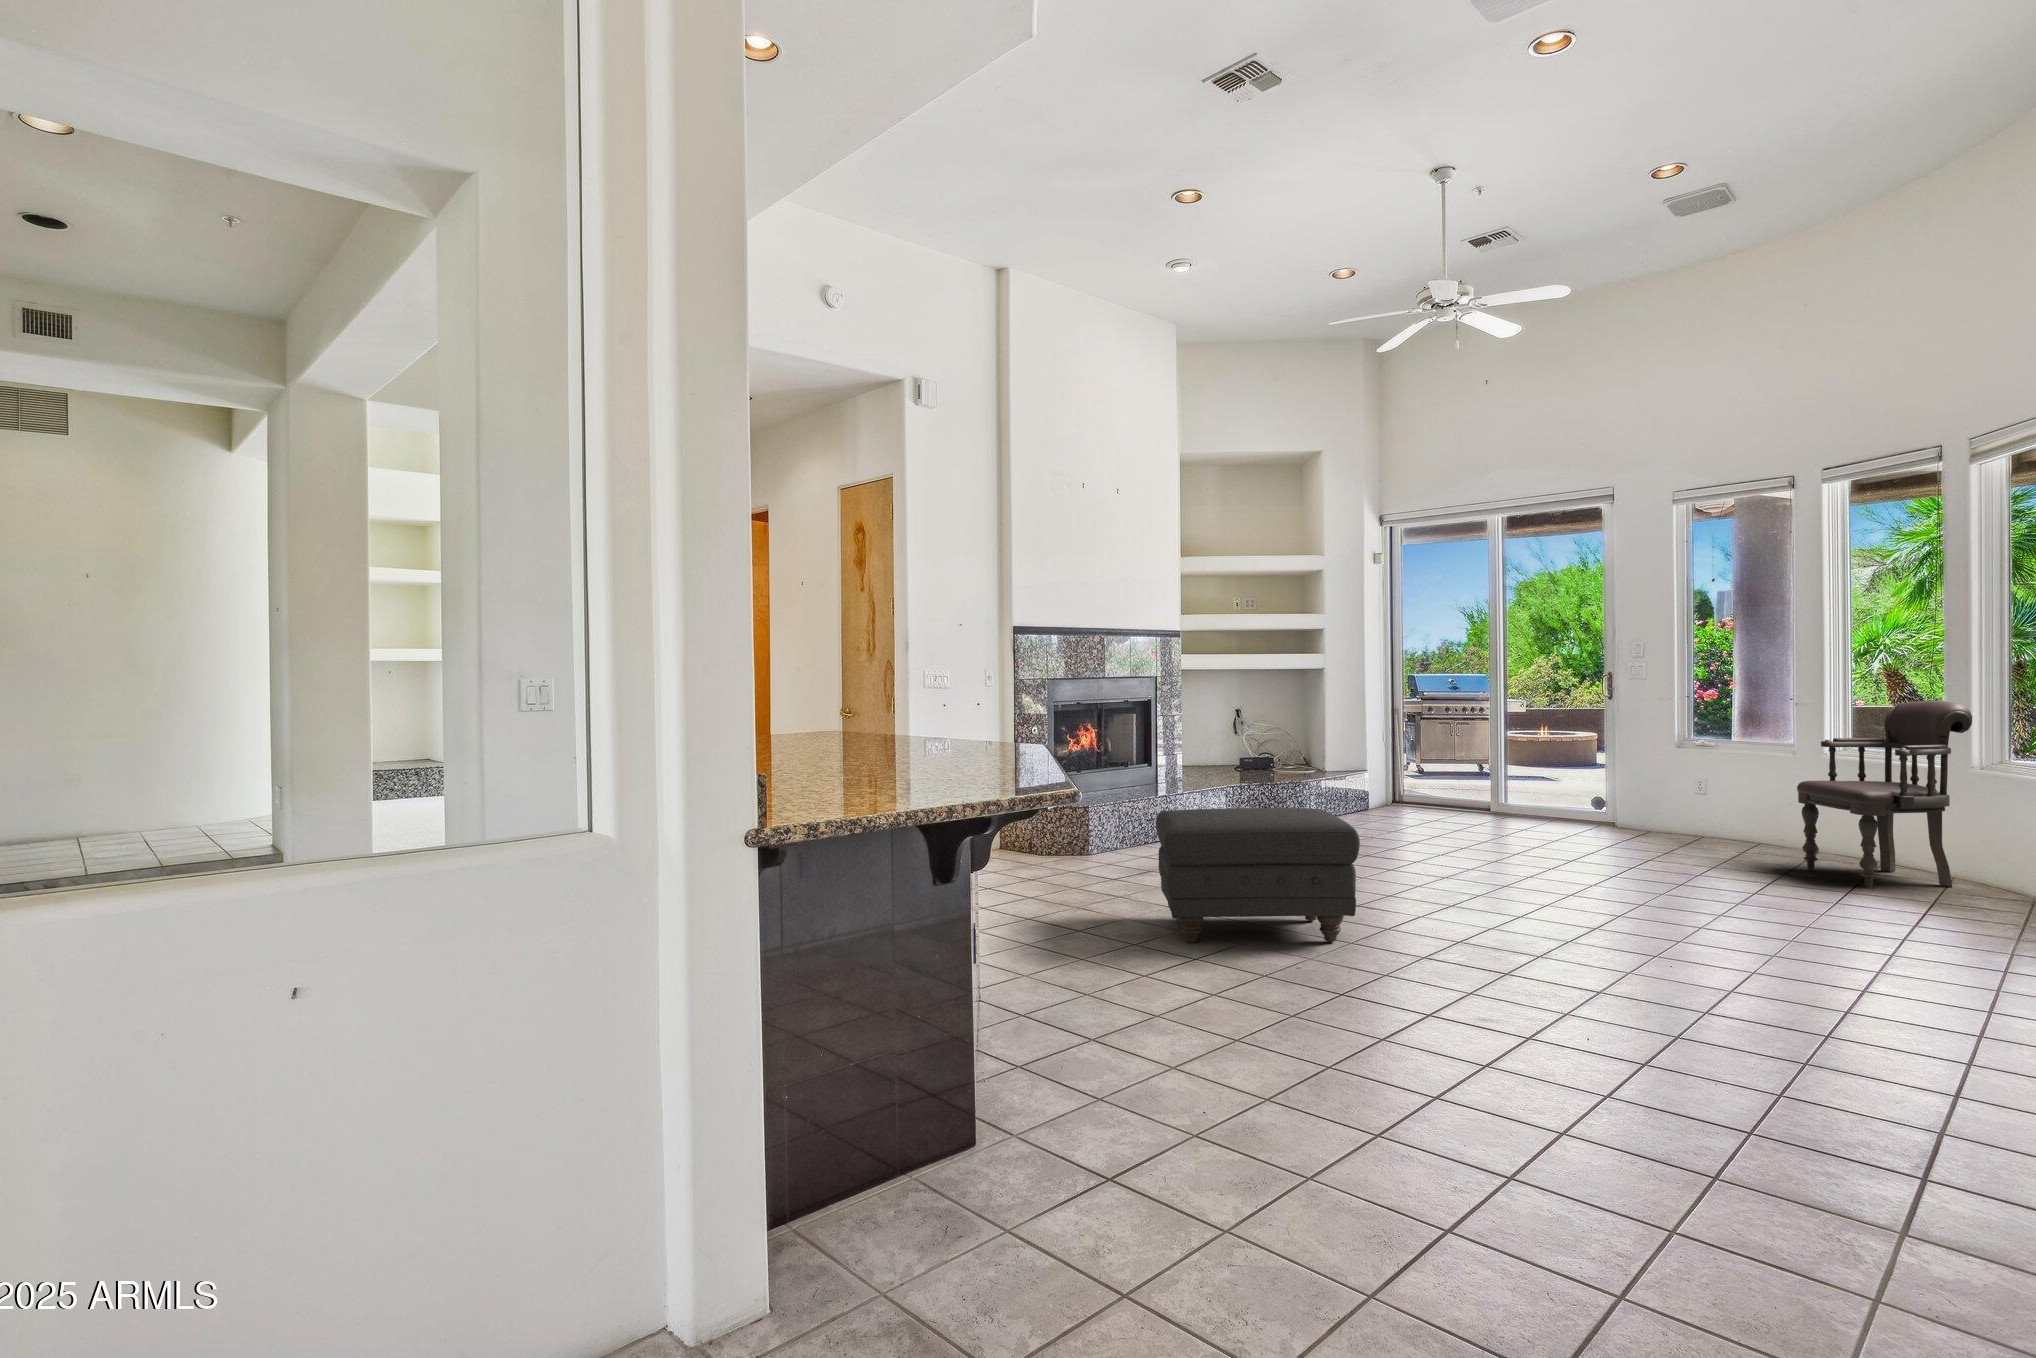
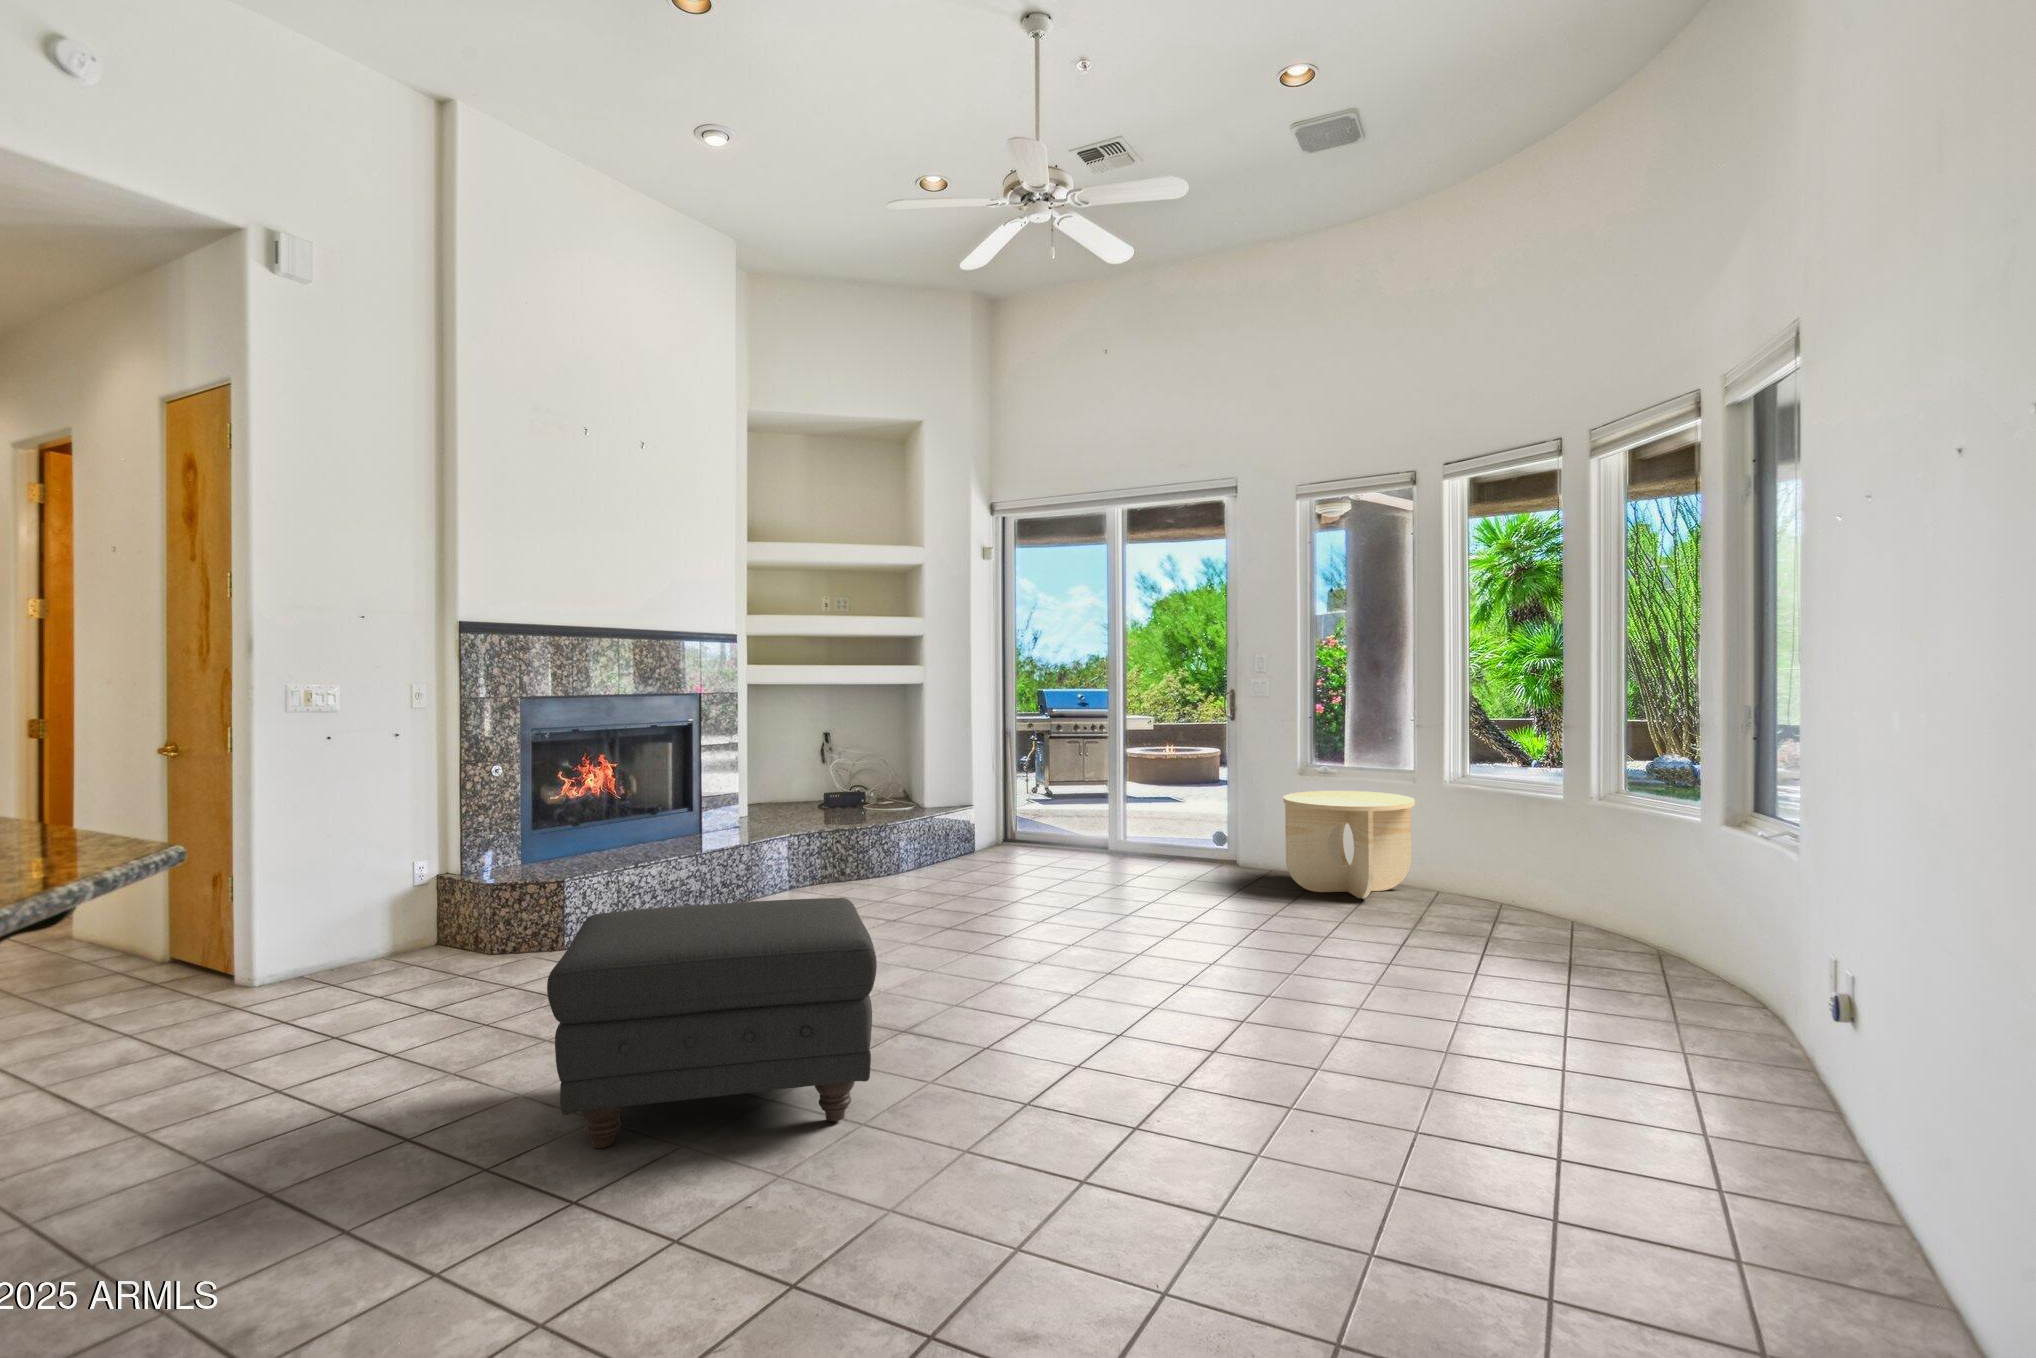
armchair: present [1797,701,1972,888] -> none [1426,723,1599,944]
side table: none [1659,762,1790,853] -> present [1283,791,1415,898]

